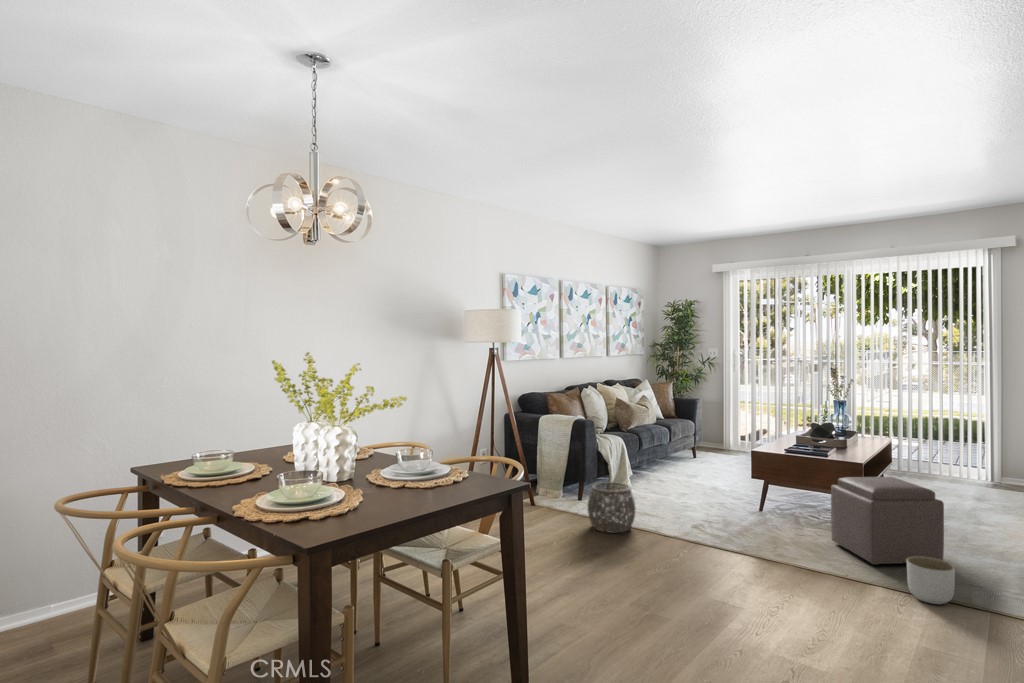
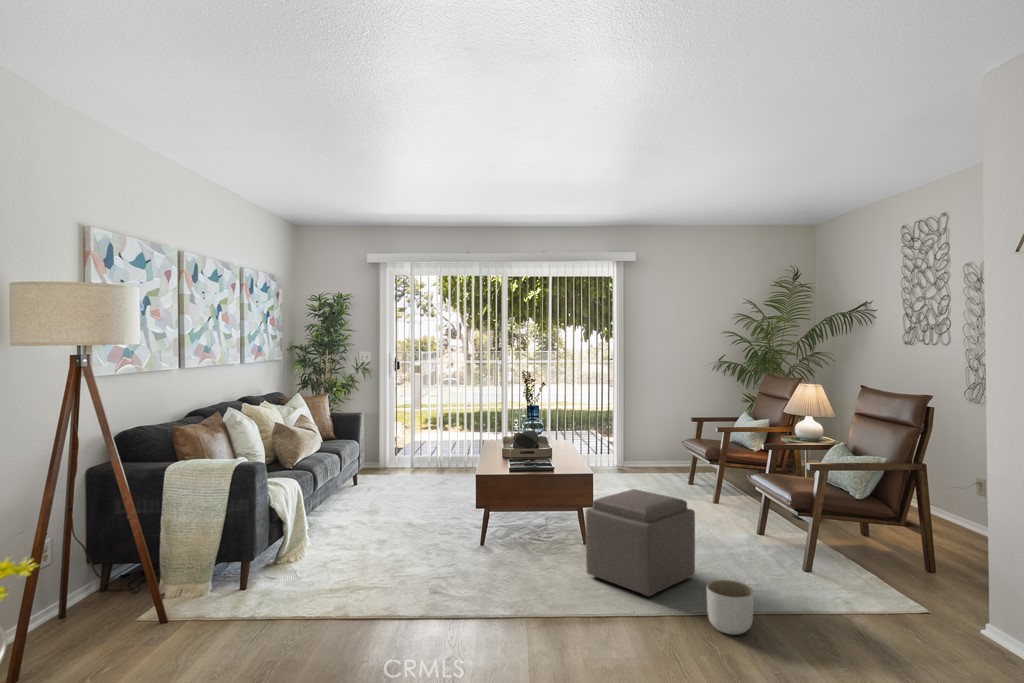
woven basket: present [588,482,636,533] -> none [283,556,362,644]

